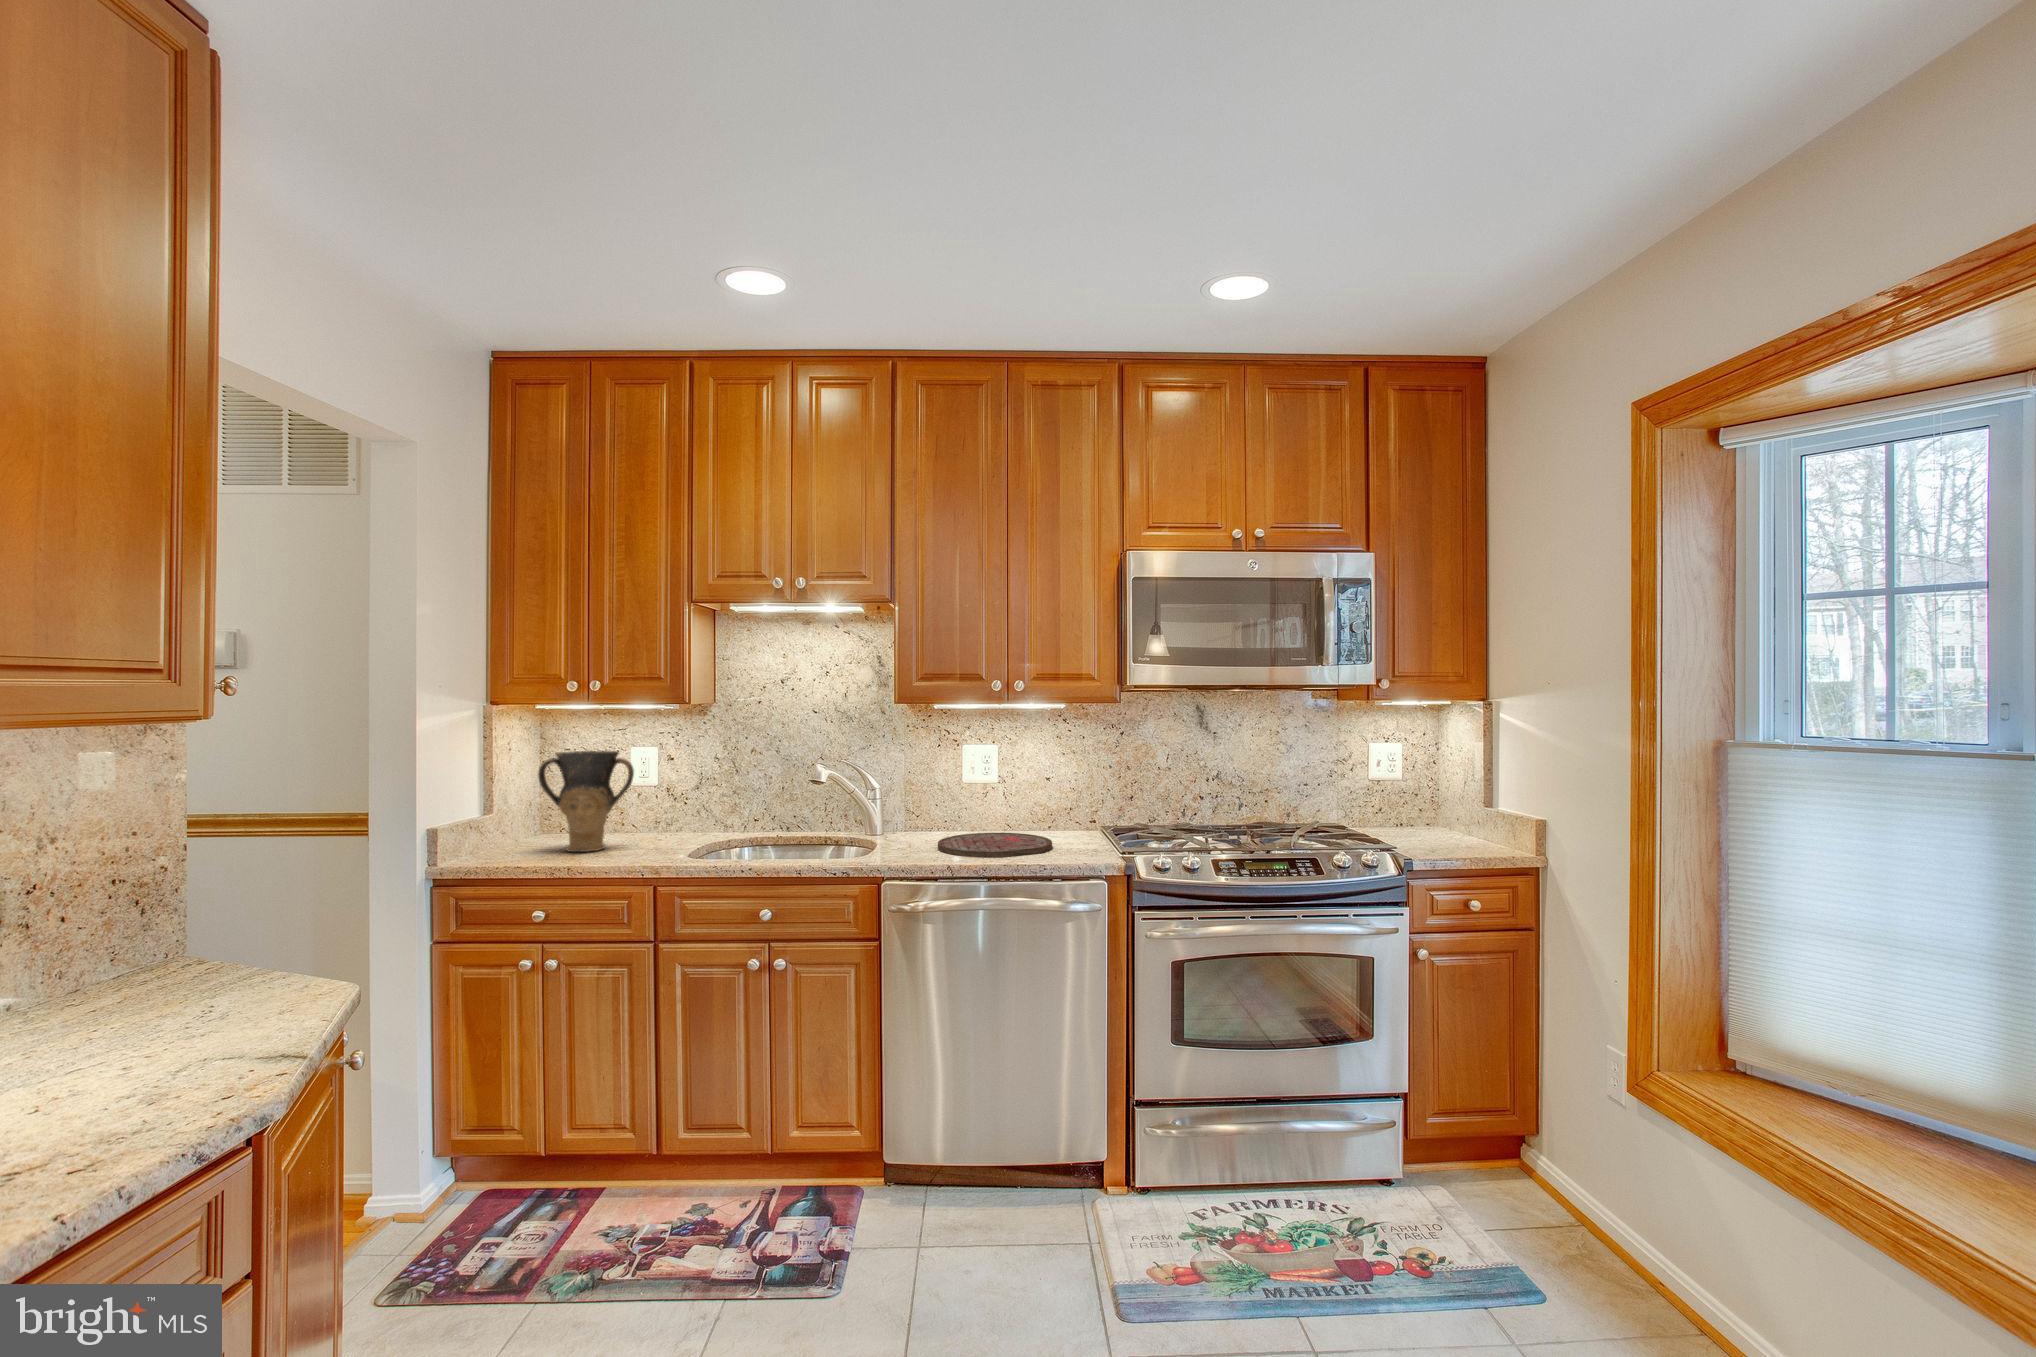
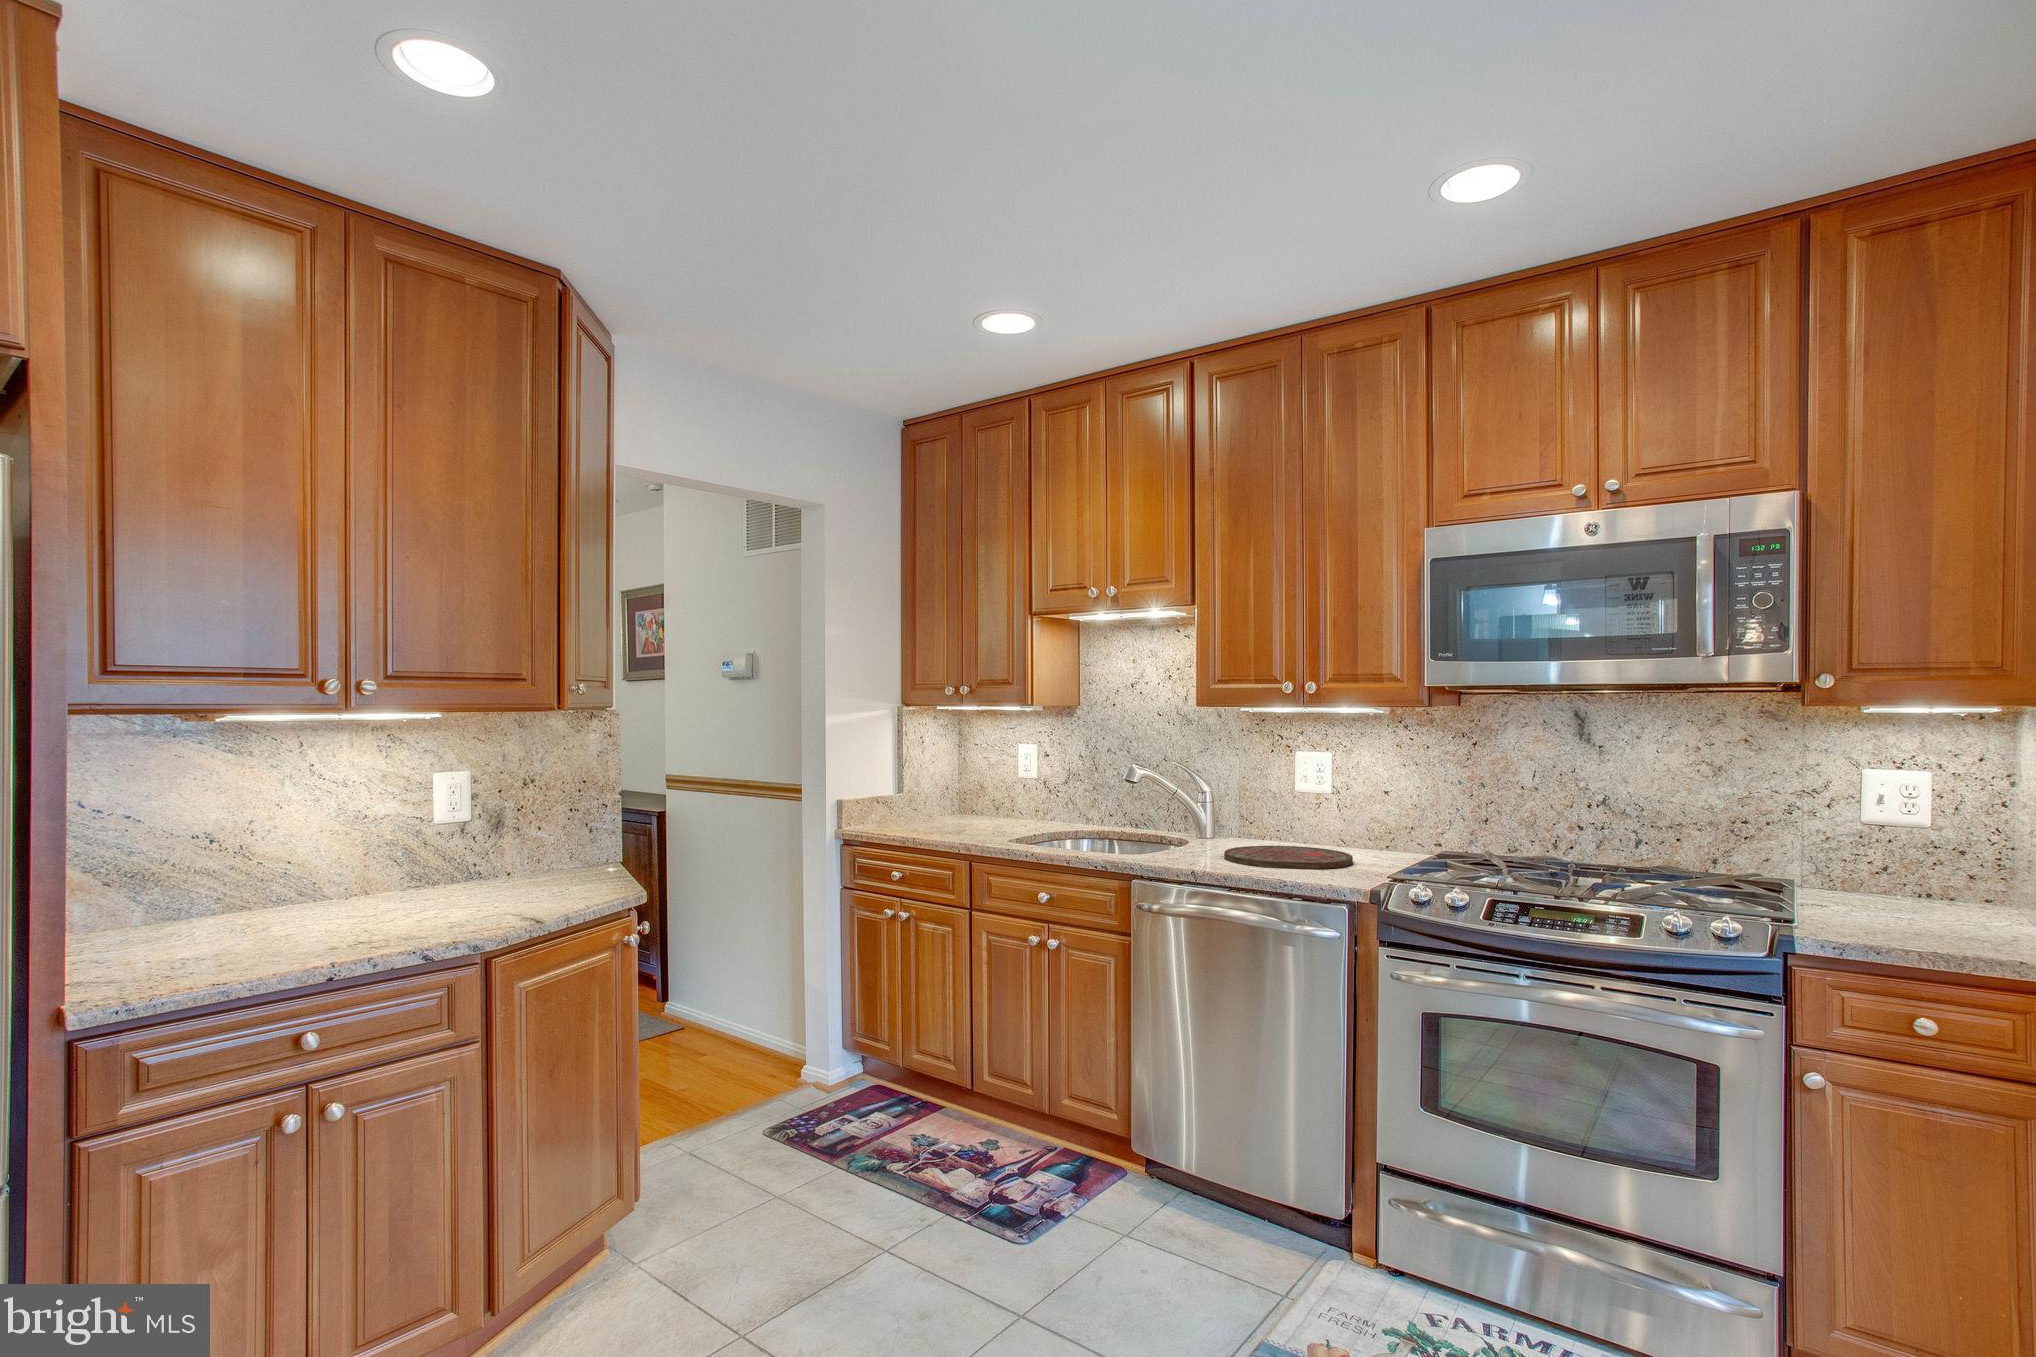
vase: present [538,751,634,852] -> none [929,742,998,827]

